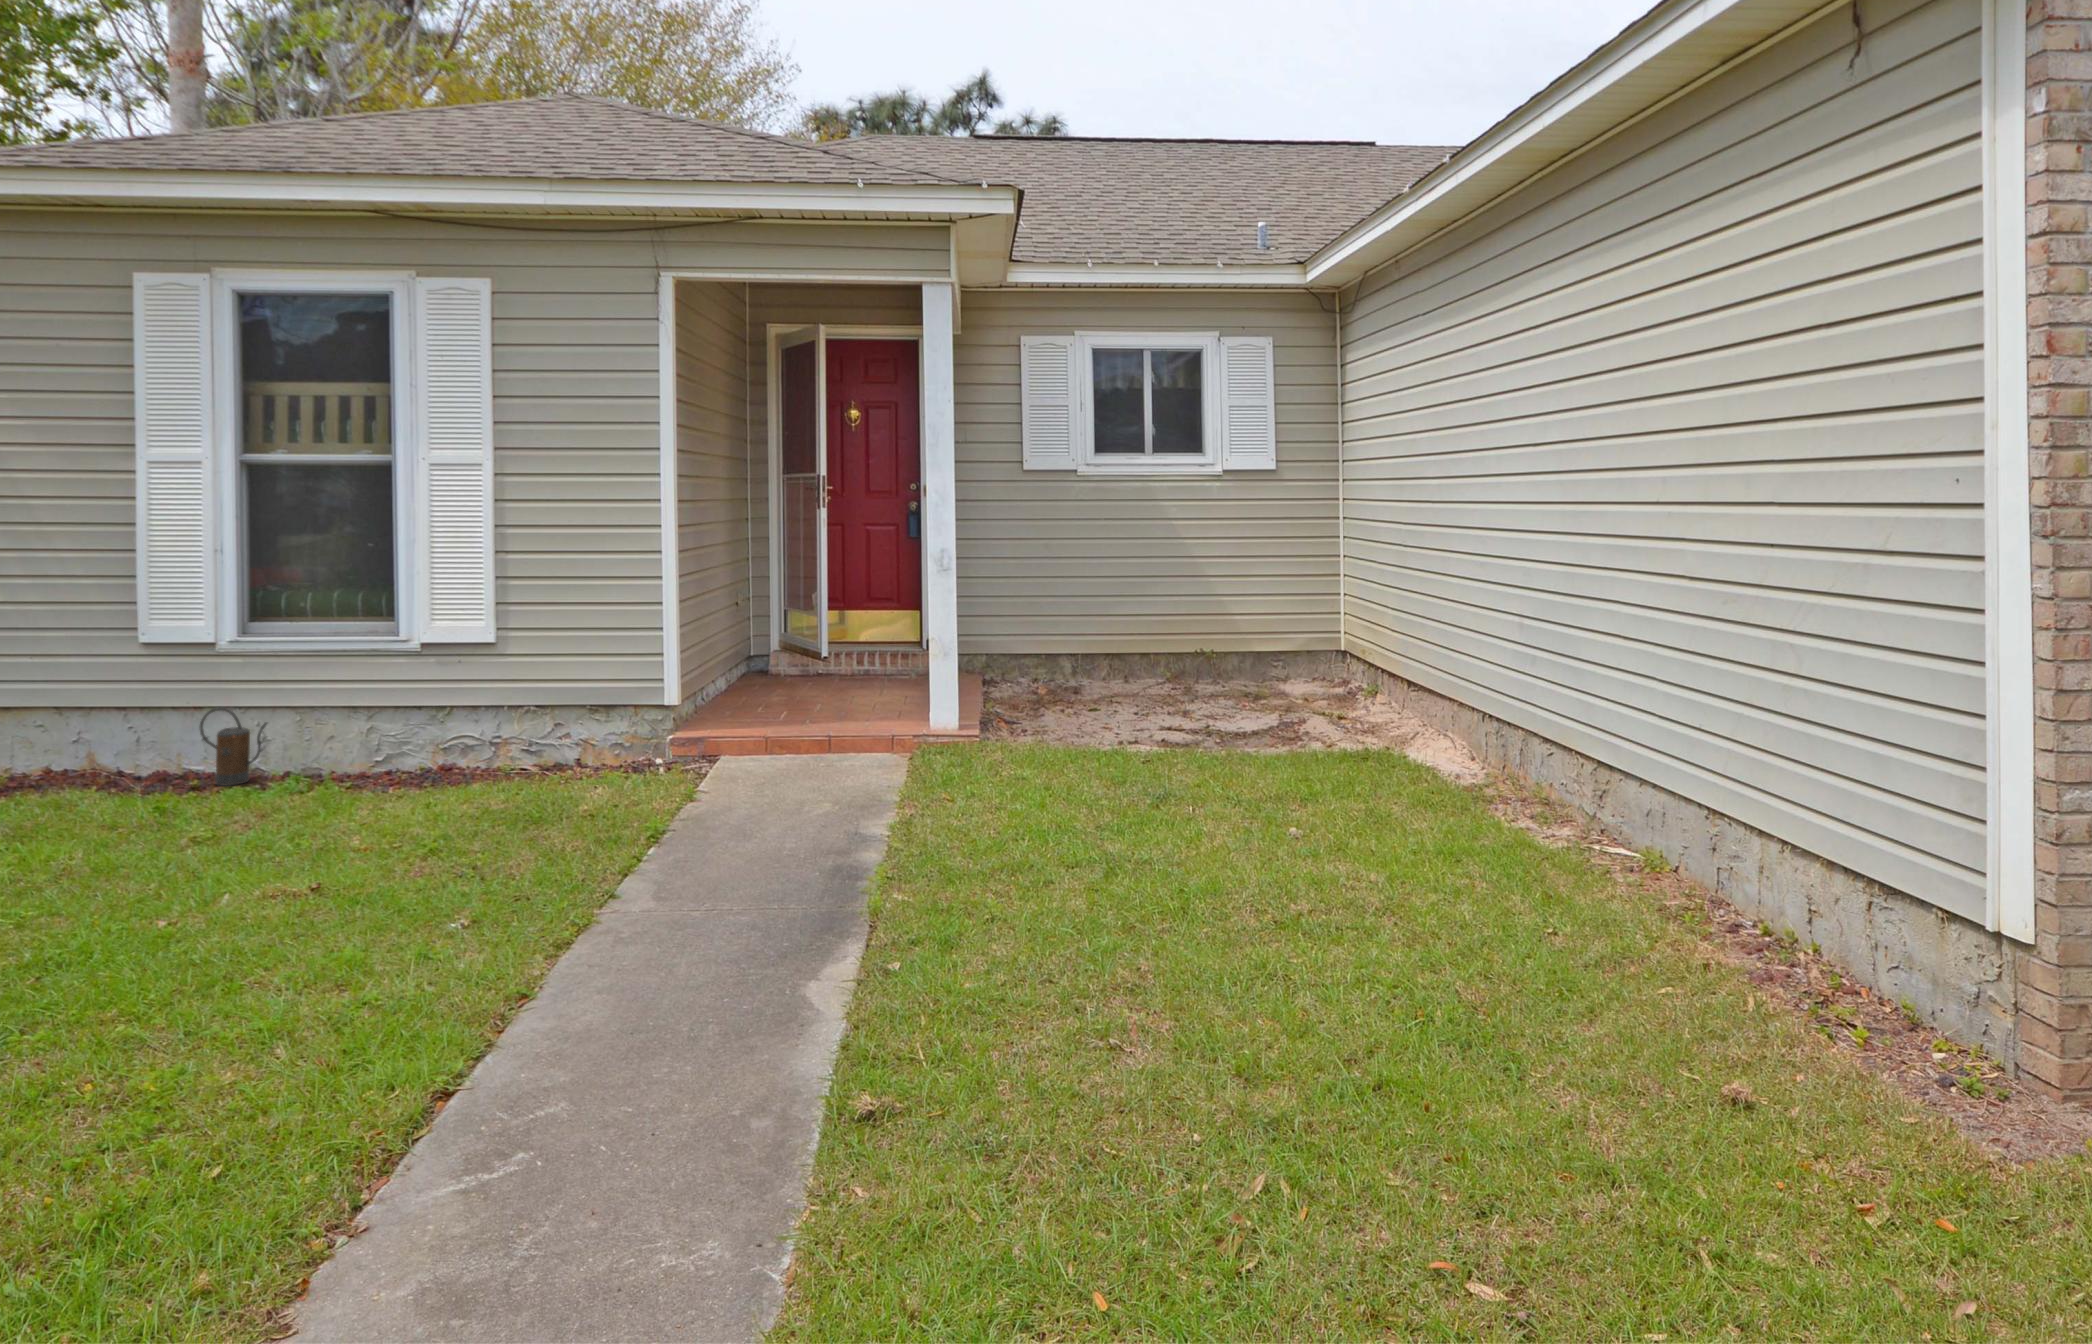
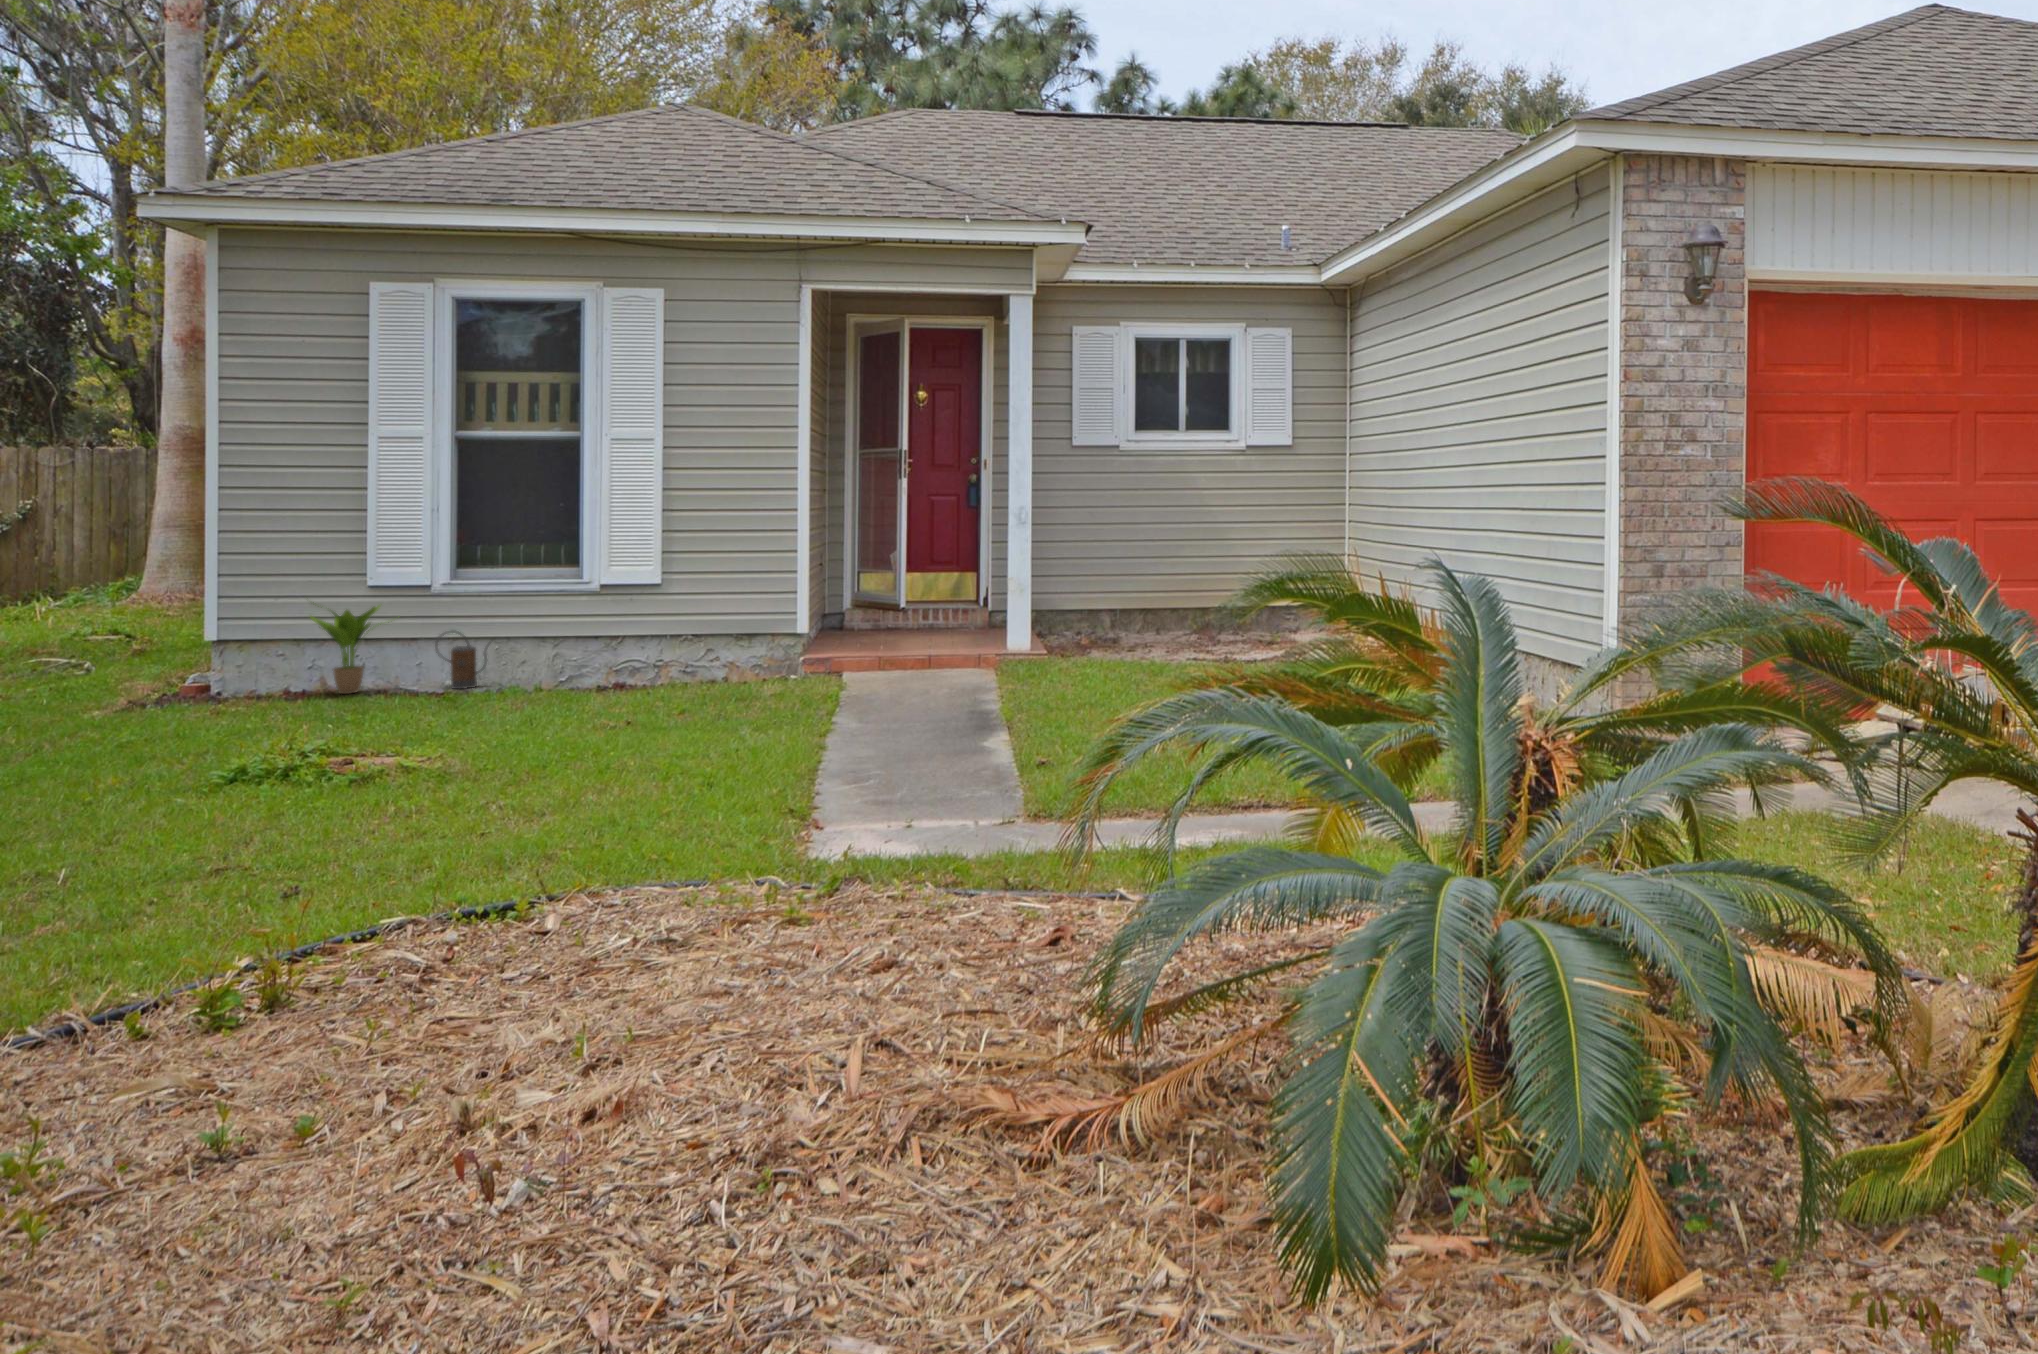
potted plant: none [40,661,167,787] -> present [310,605,381,694]

